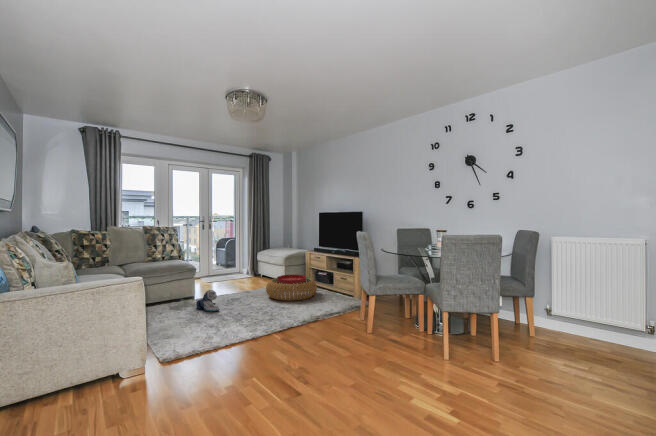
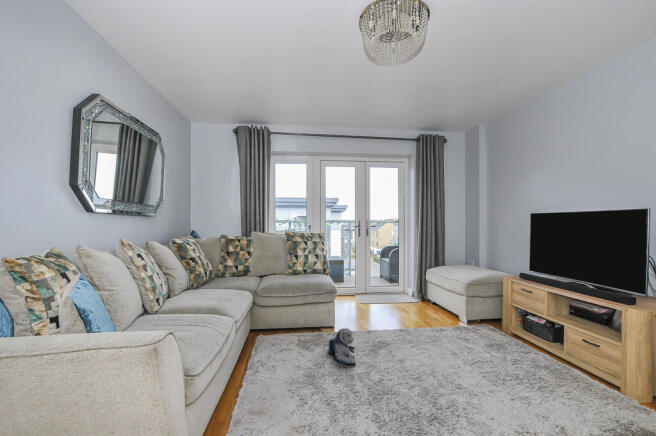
pouf: present [266,275,317,301] -> none [432,315,528,370]

